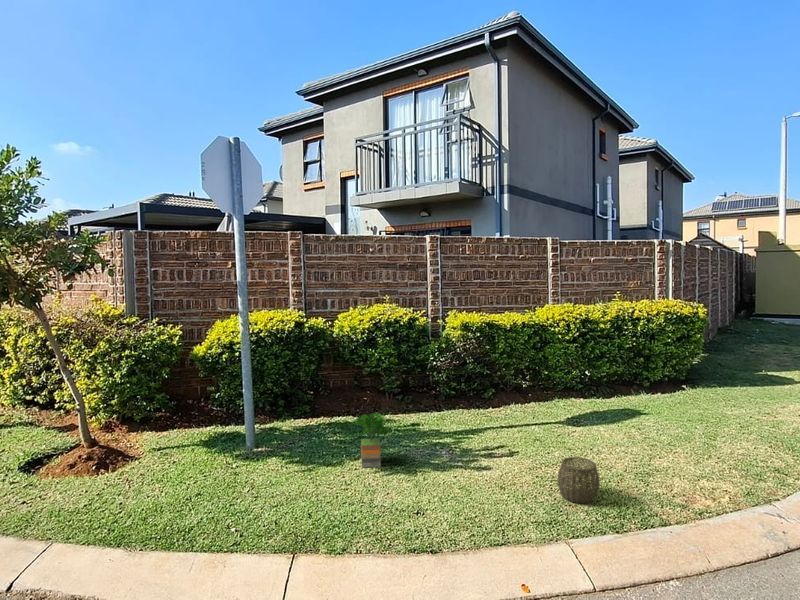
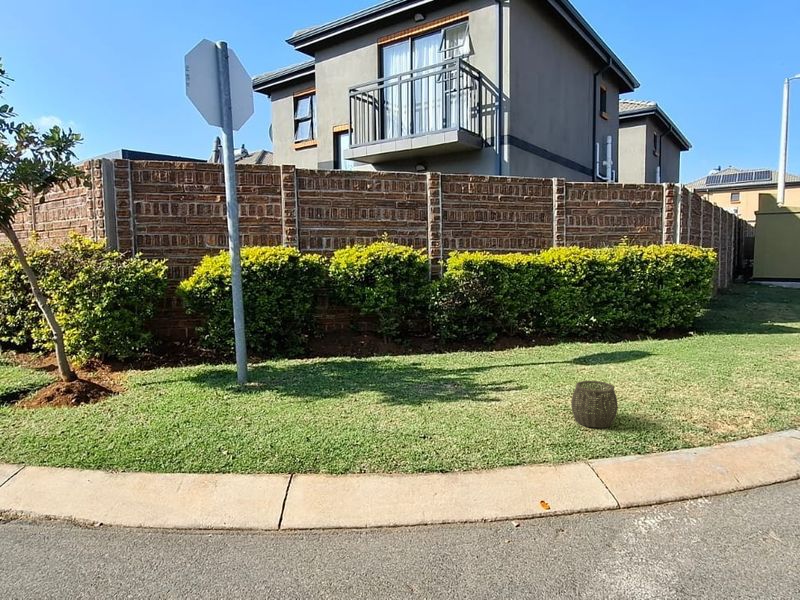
potted tree: present [355,414,388,468] -> none [351,341,389,398]

